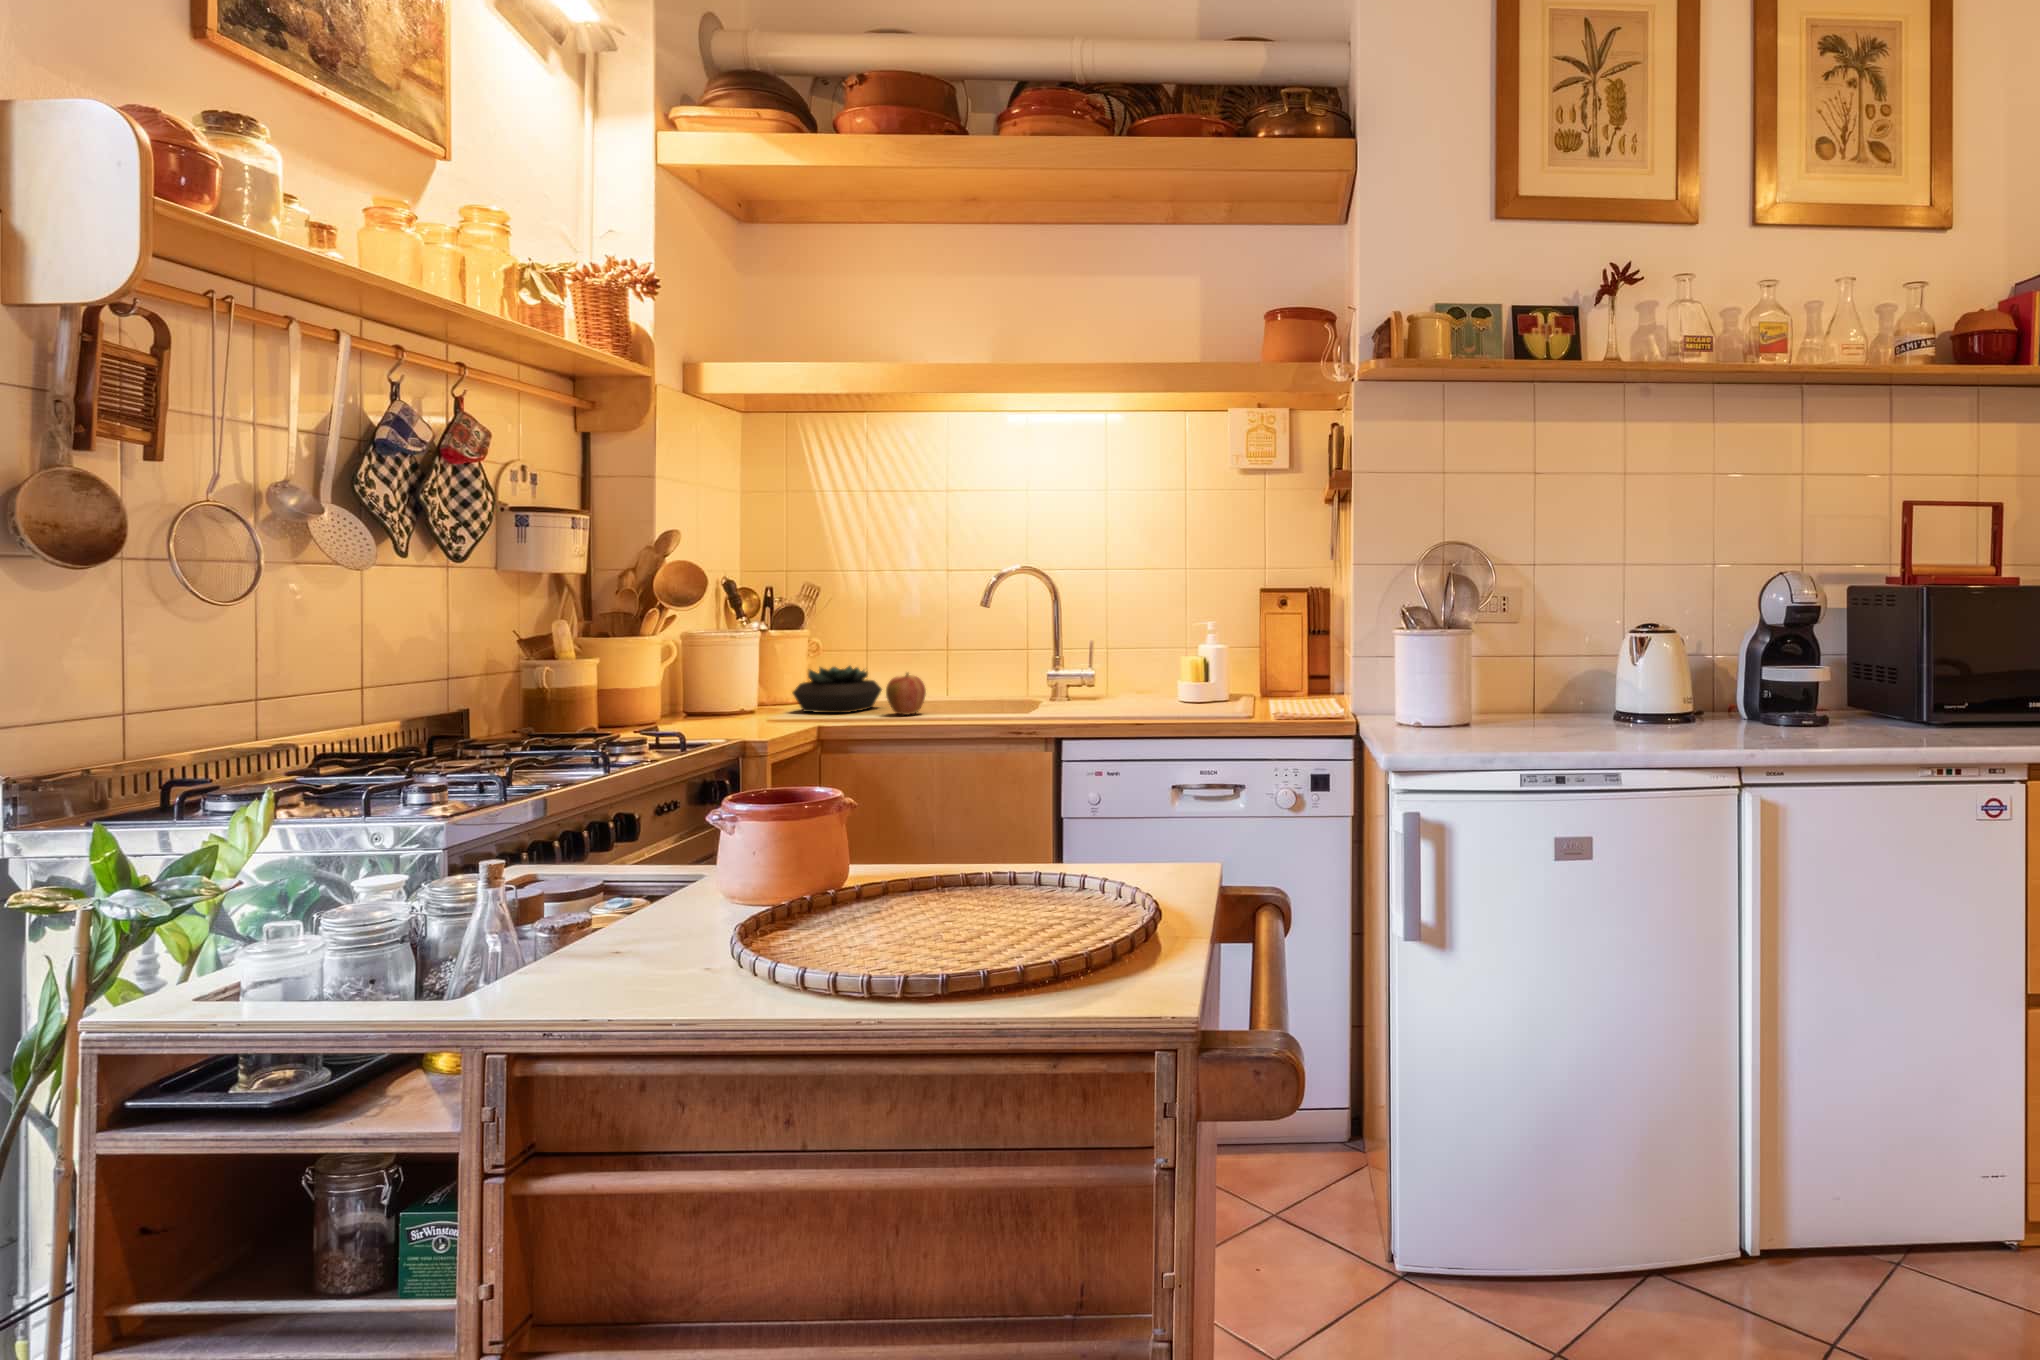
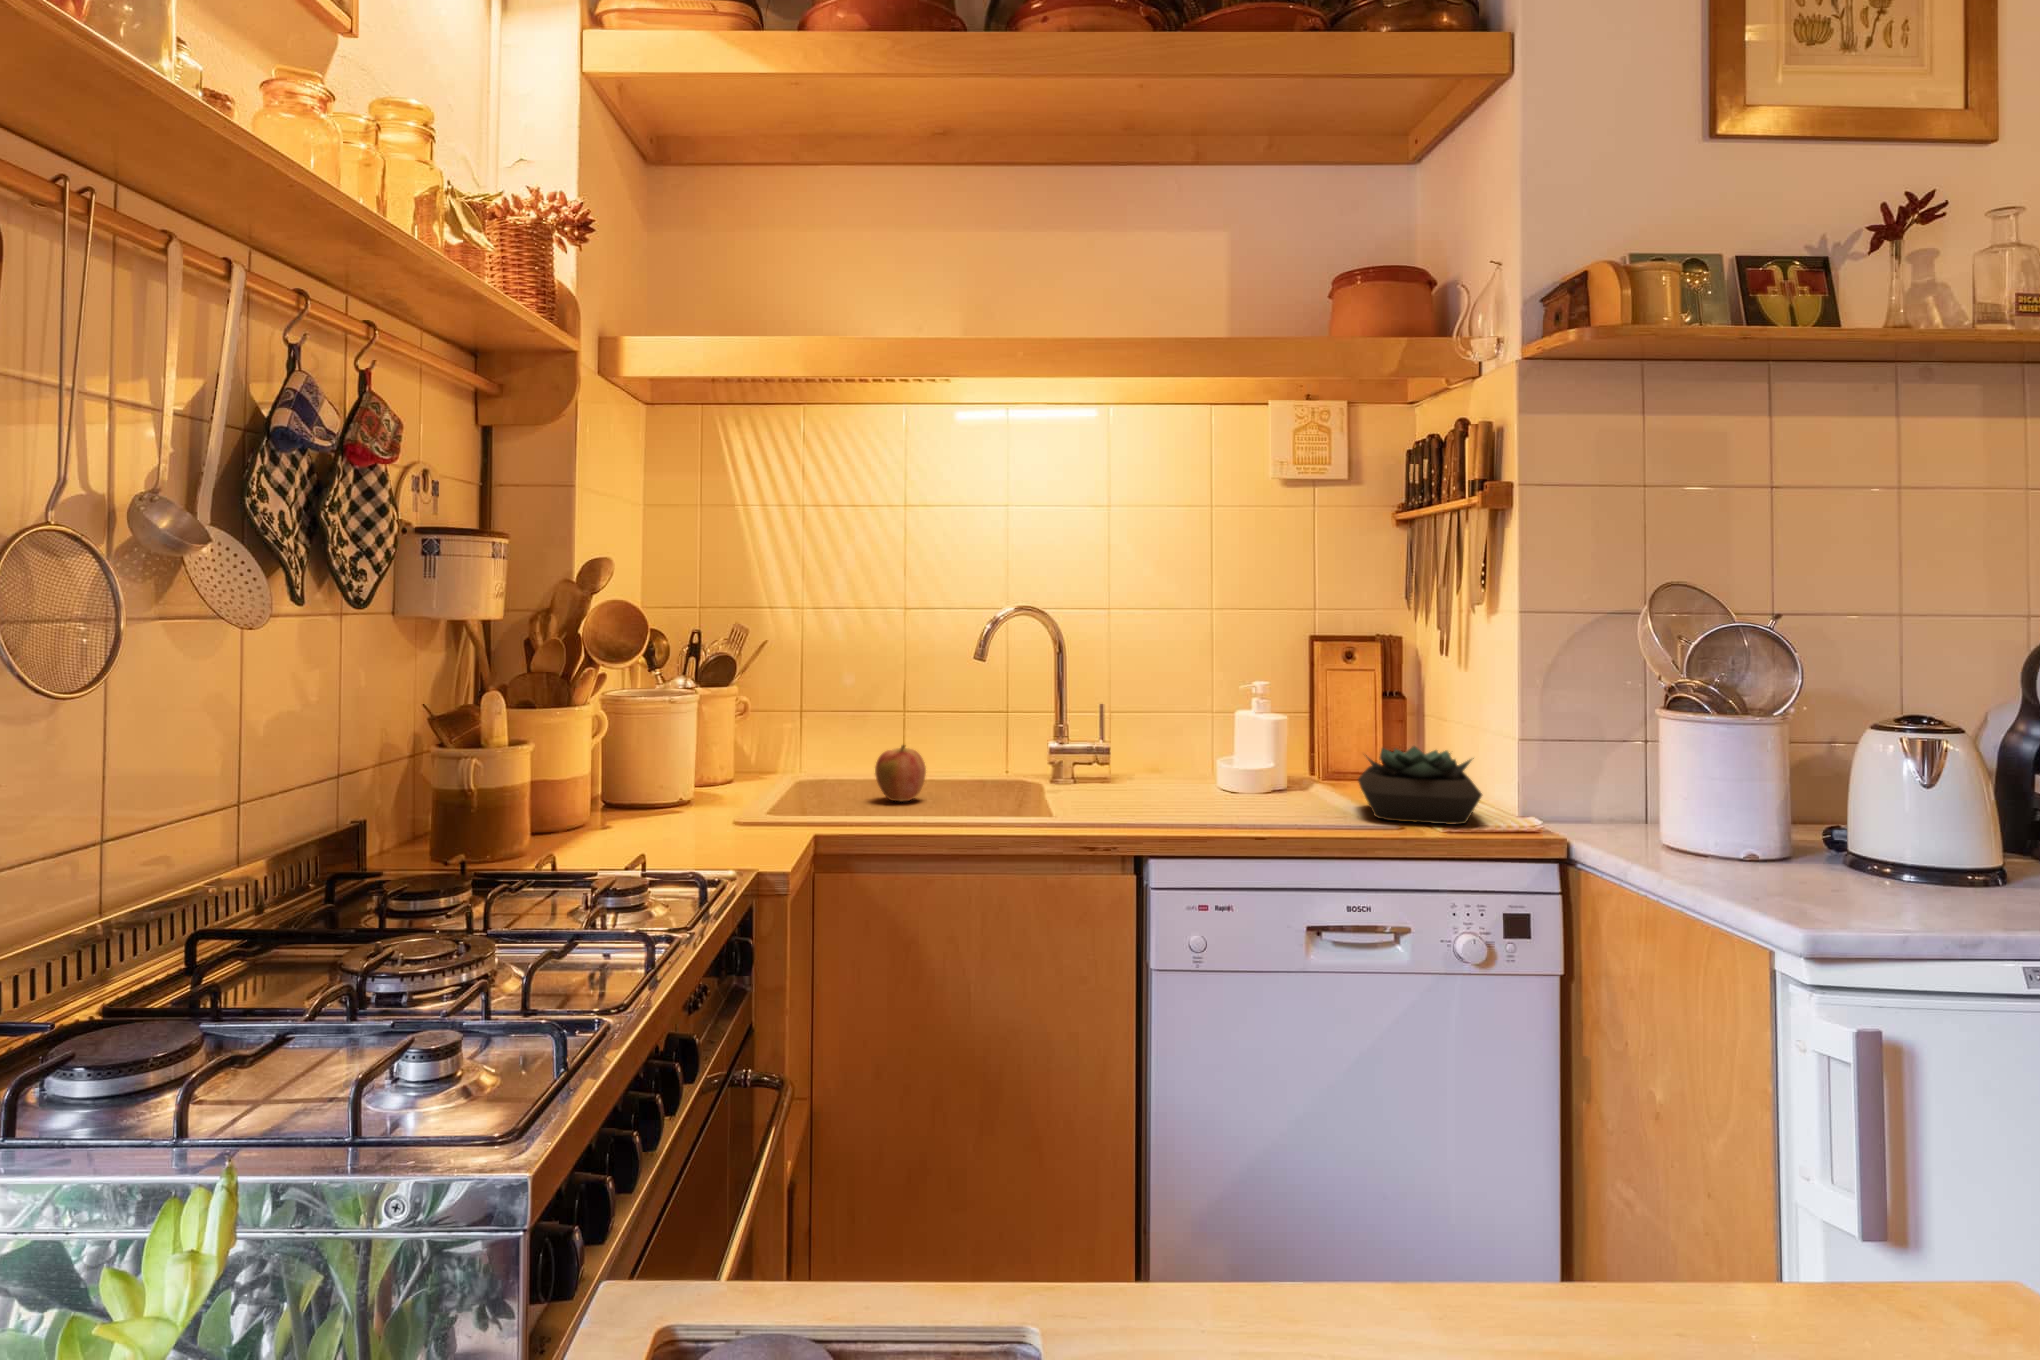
succulent plant: present [793,666,882,713] -> present [1358,746,1482,825]

